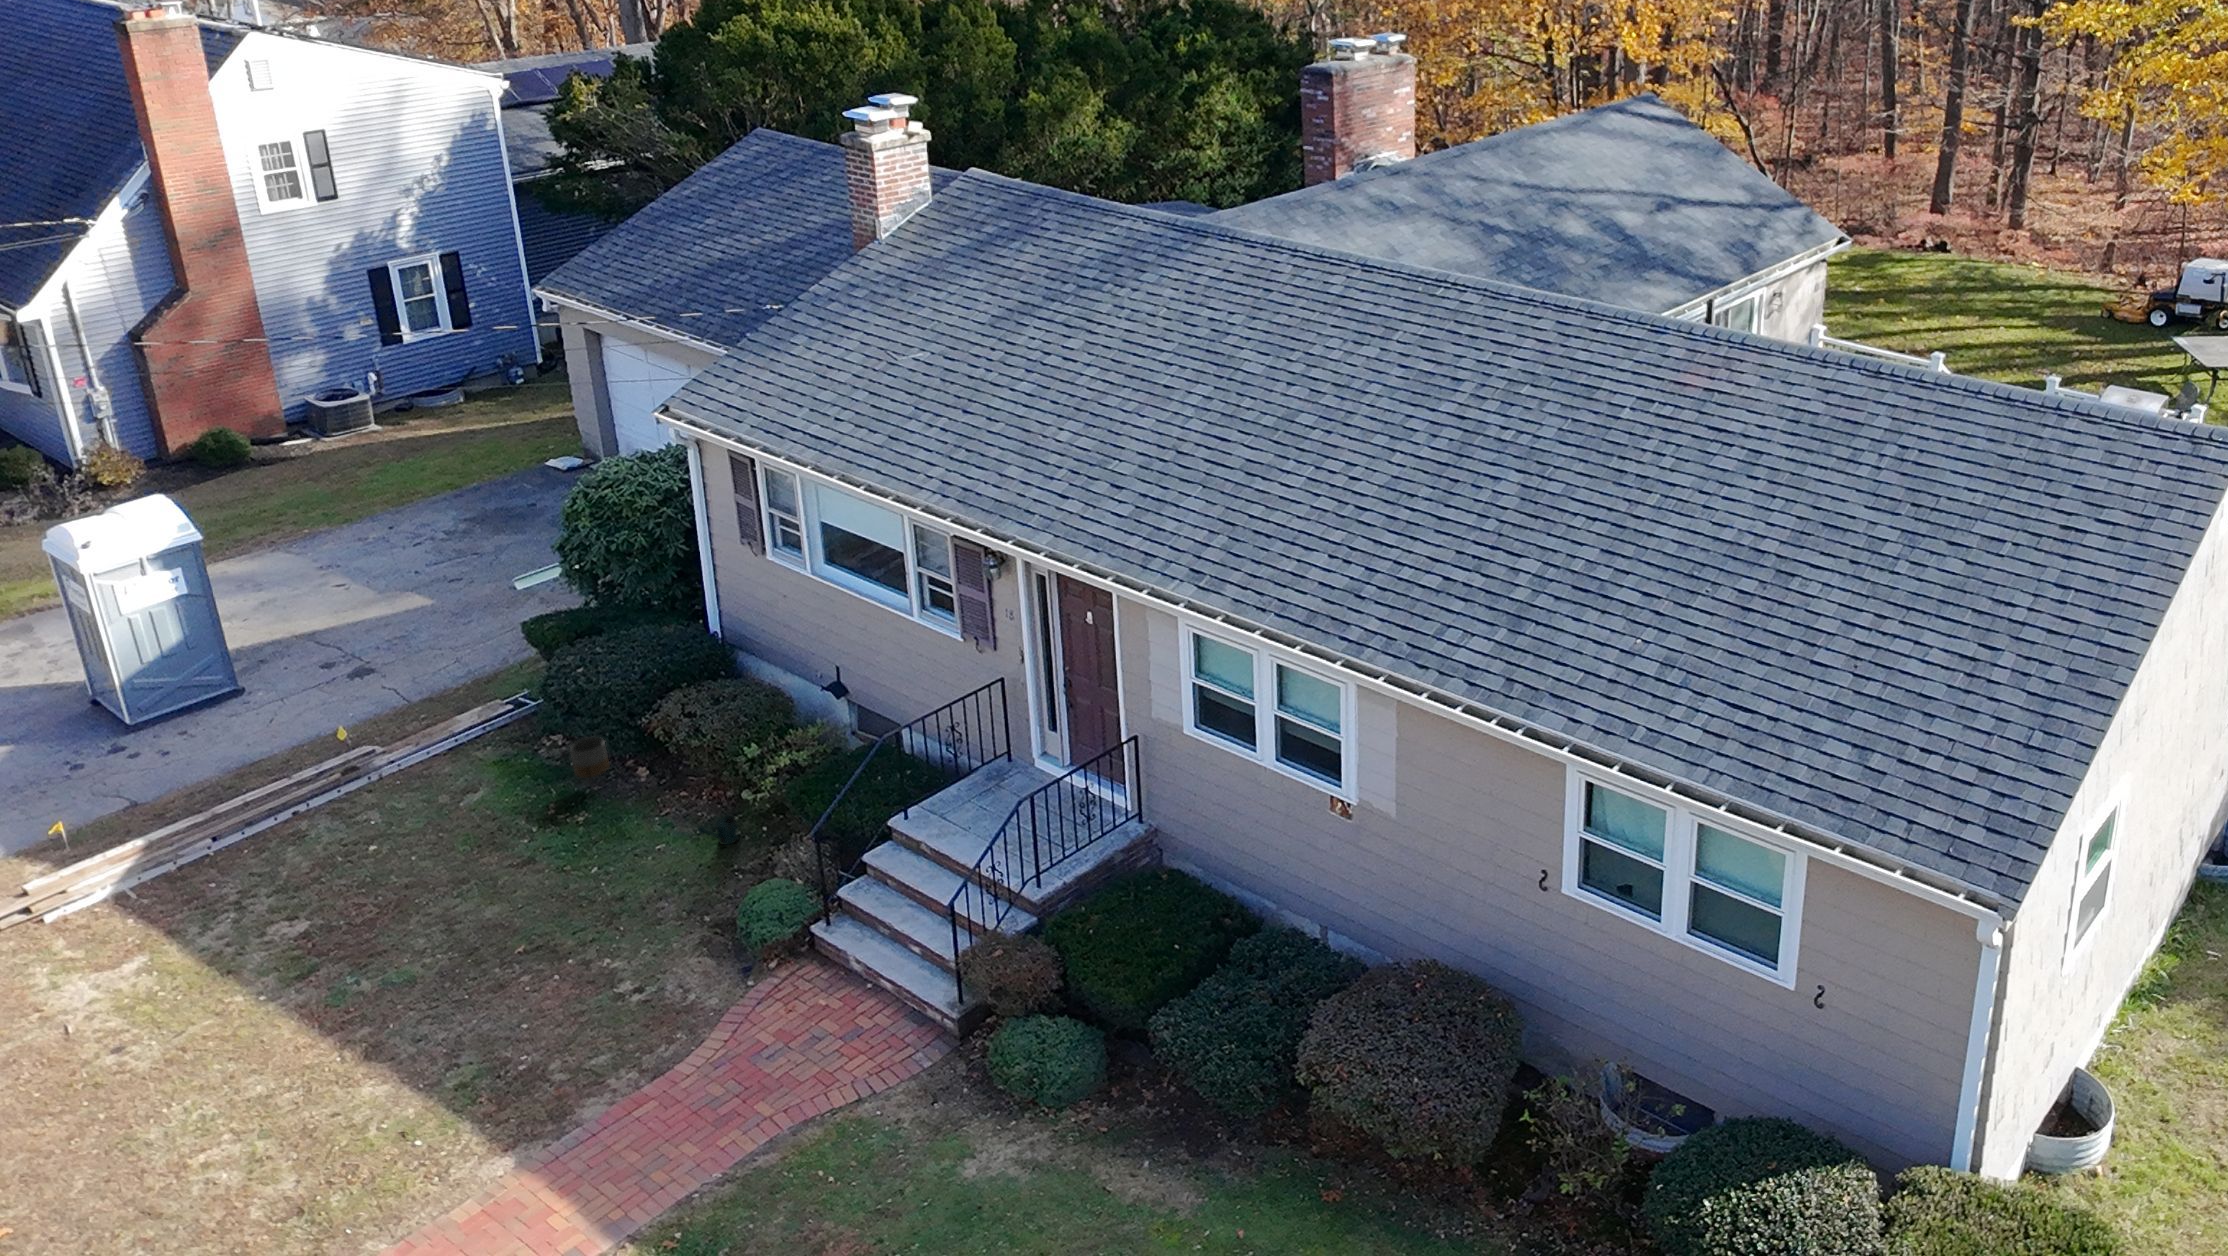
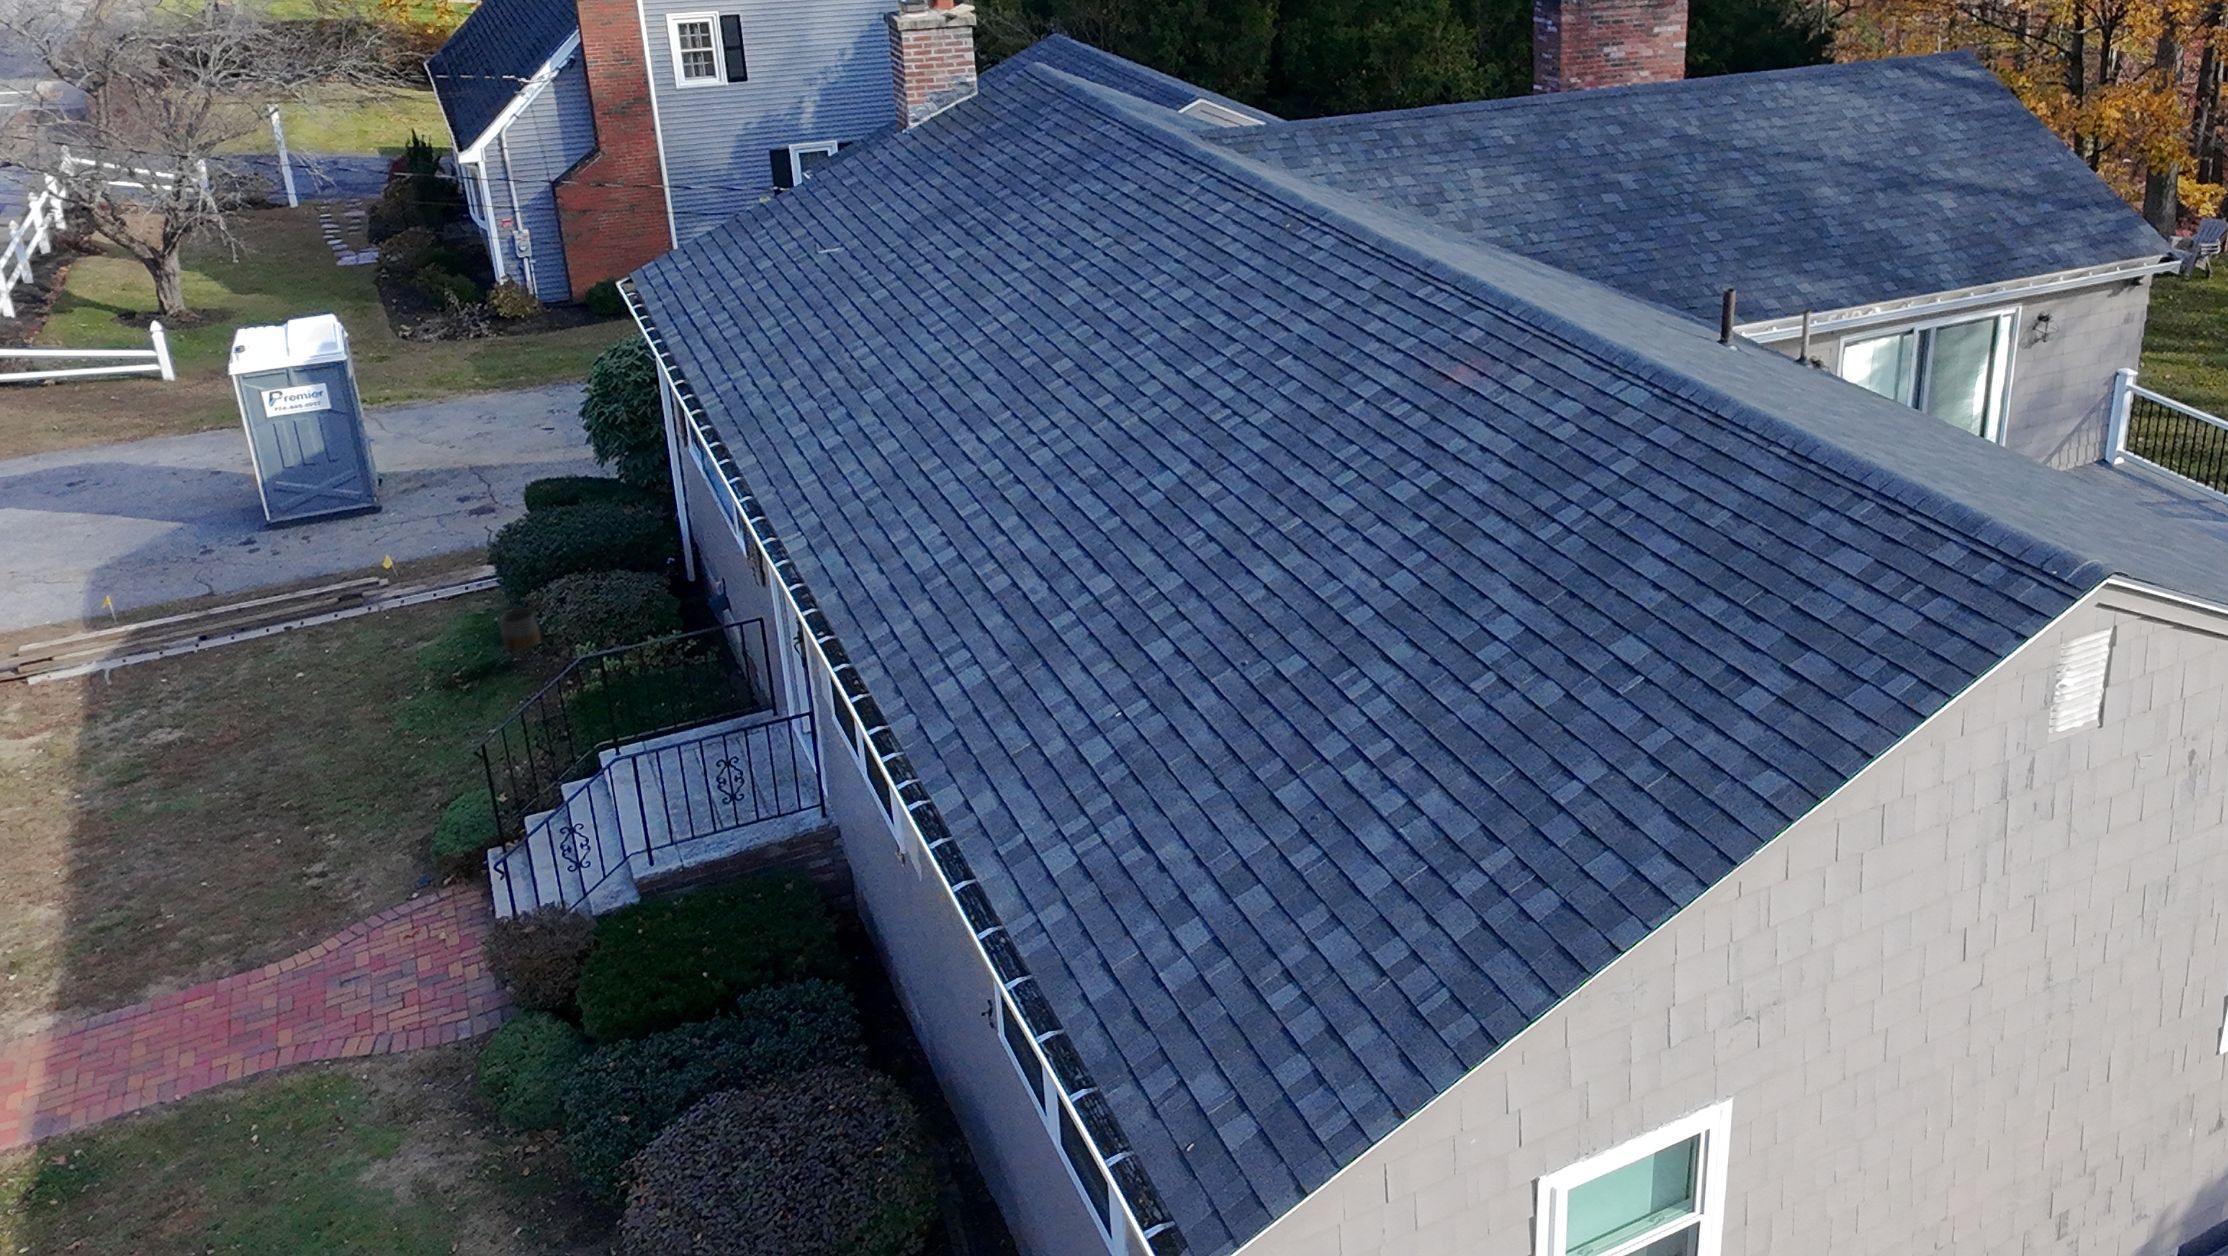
watering can: present [698,815,739,845] -> none [523,716,578,750]

